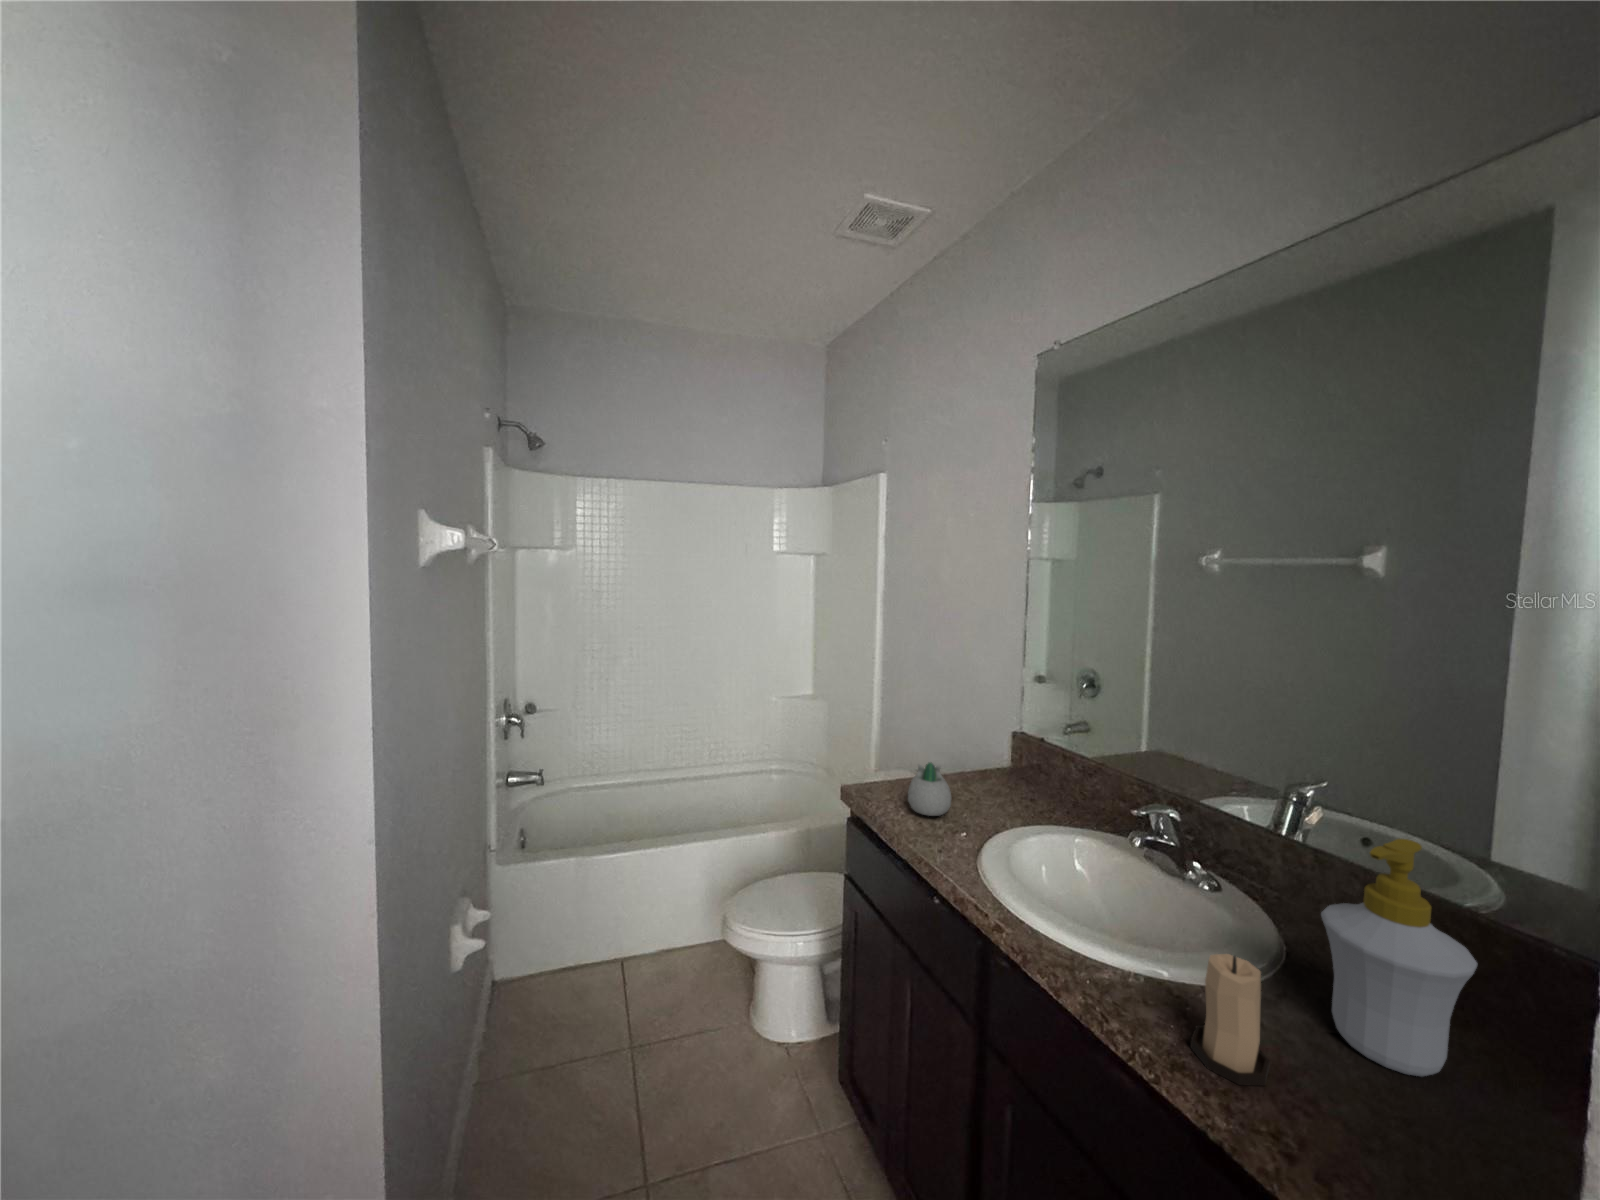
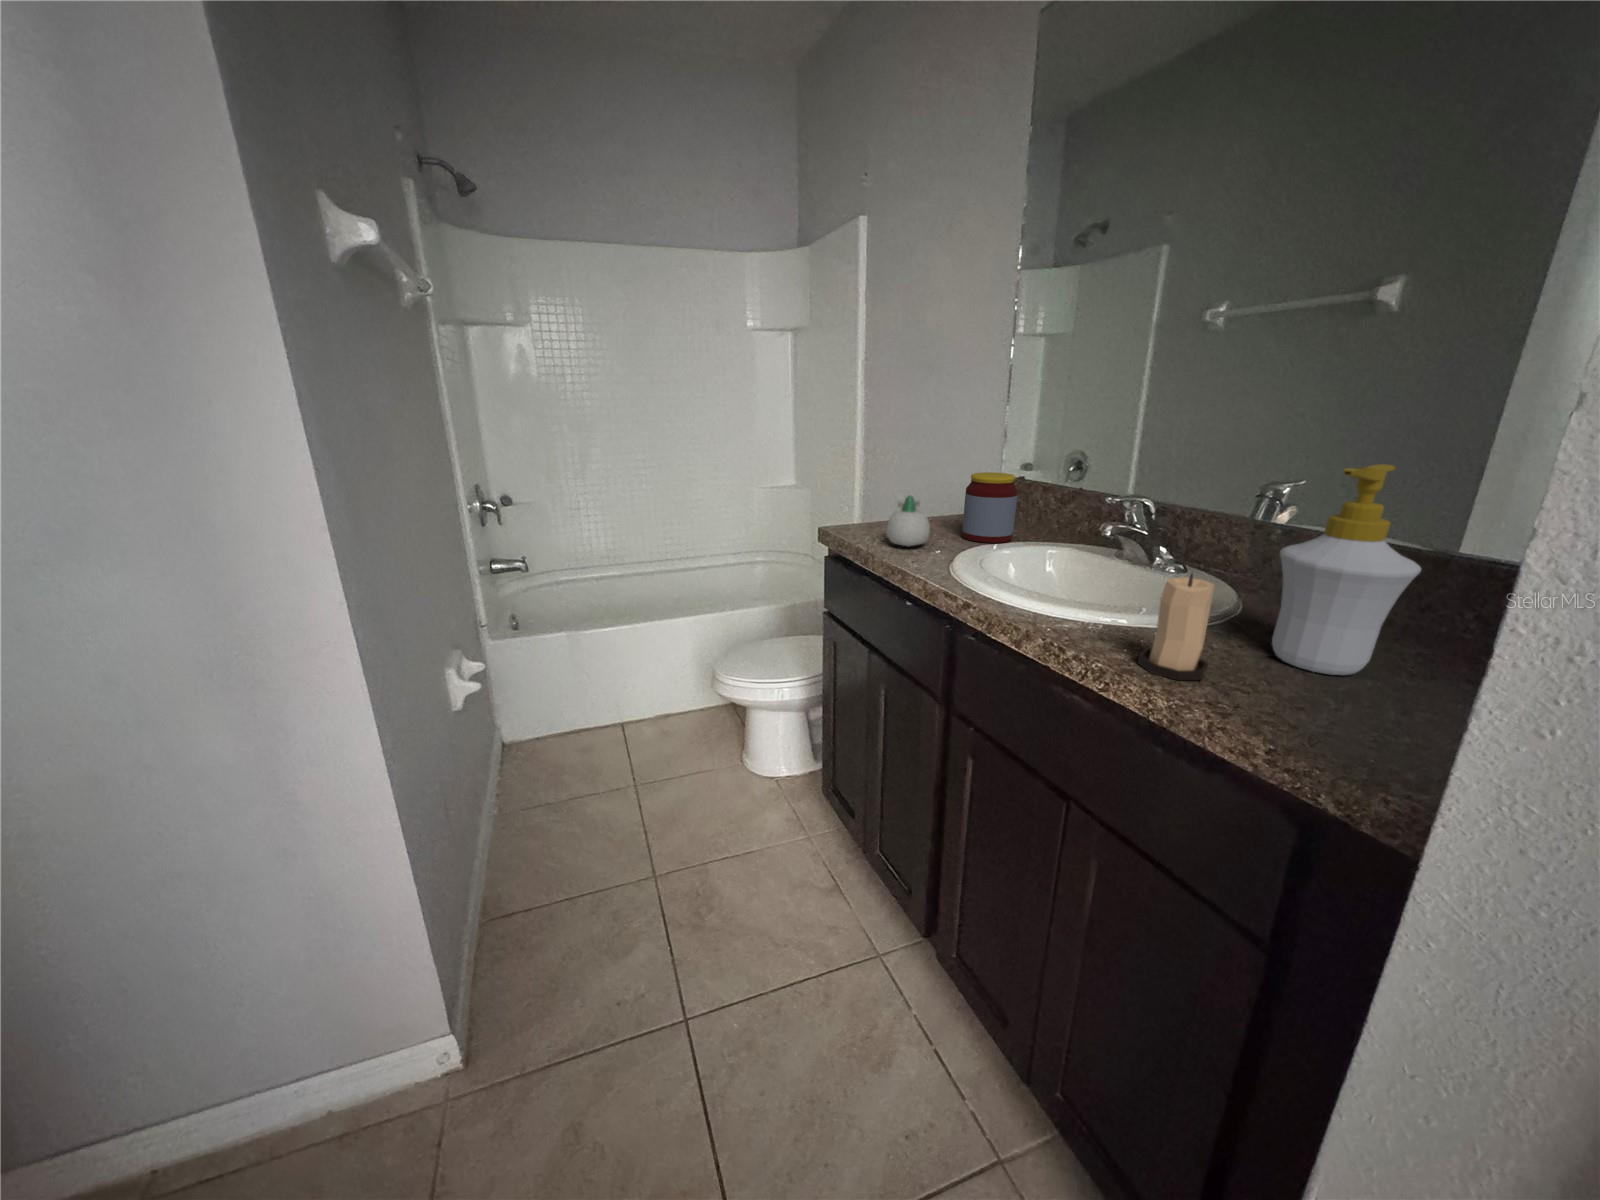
jar: none [983,734,1037,811] -> present [962,472,1018,543]

